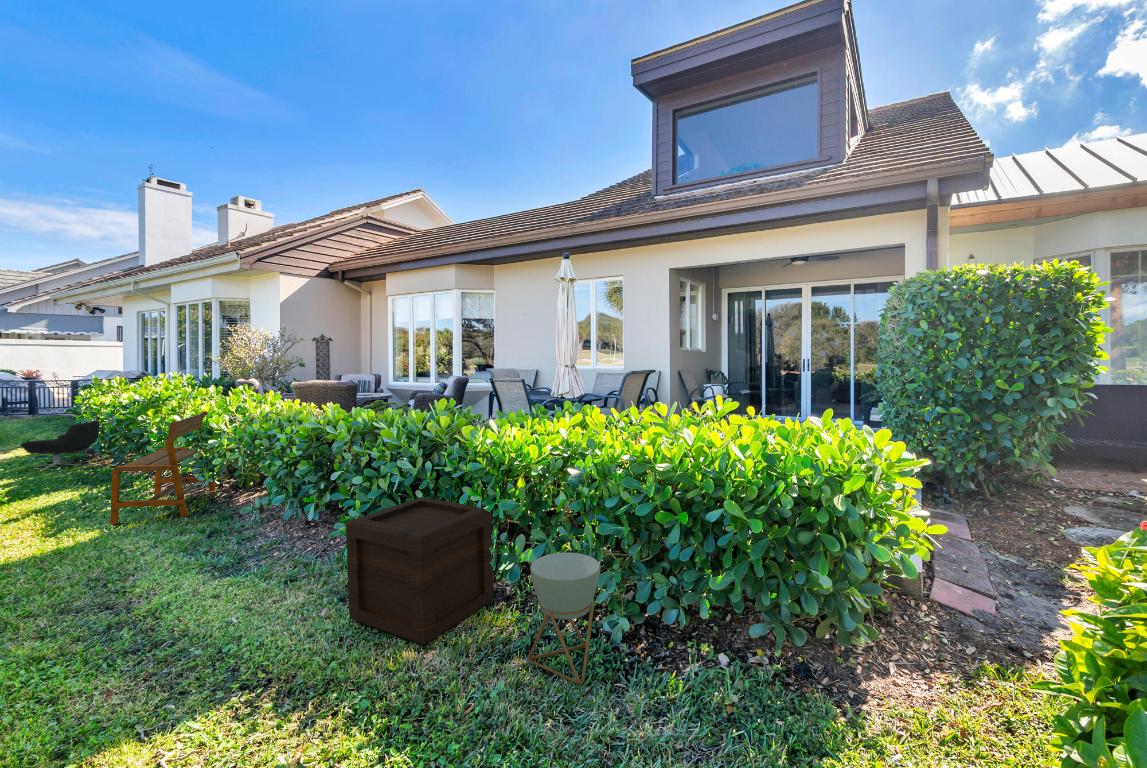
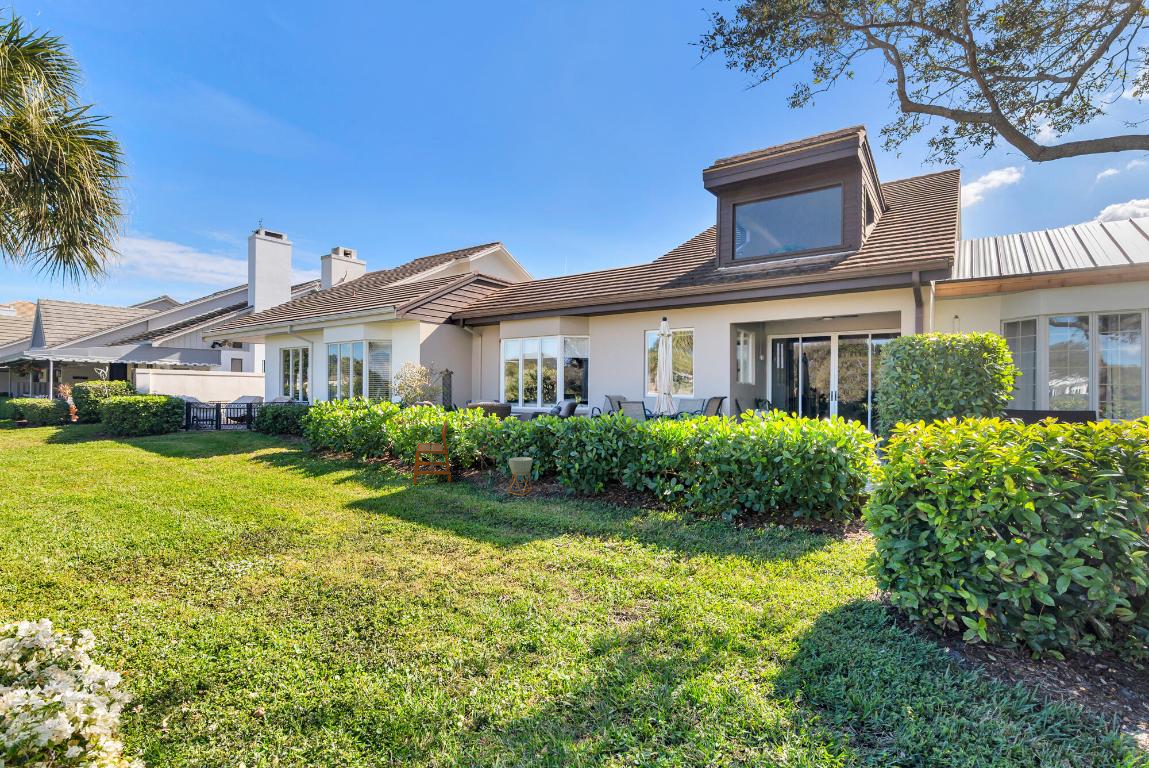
lounge chair: present [20,420,100,470] -> none [300,429,341,461]
wooden crate: present [346,497,494,645] -> none [599,460,664,521]
planter: present [527,553,600,684] -> present [508,457,533,496]

